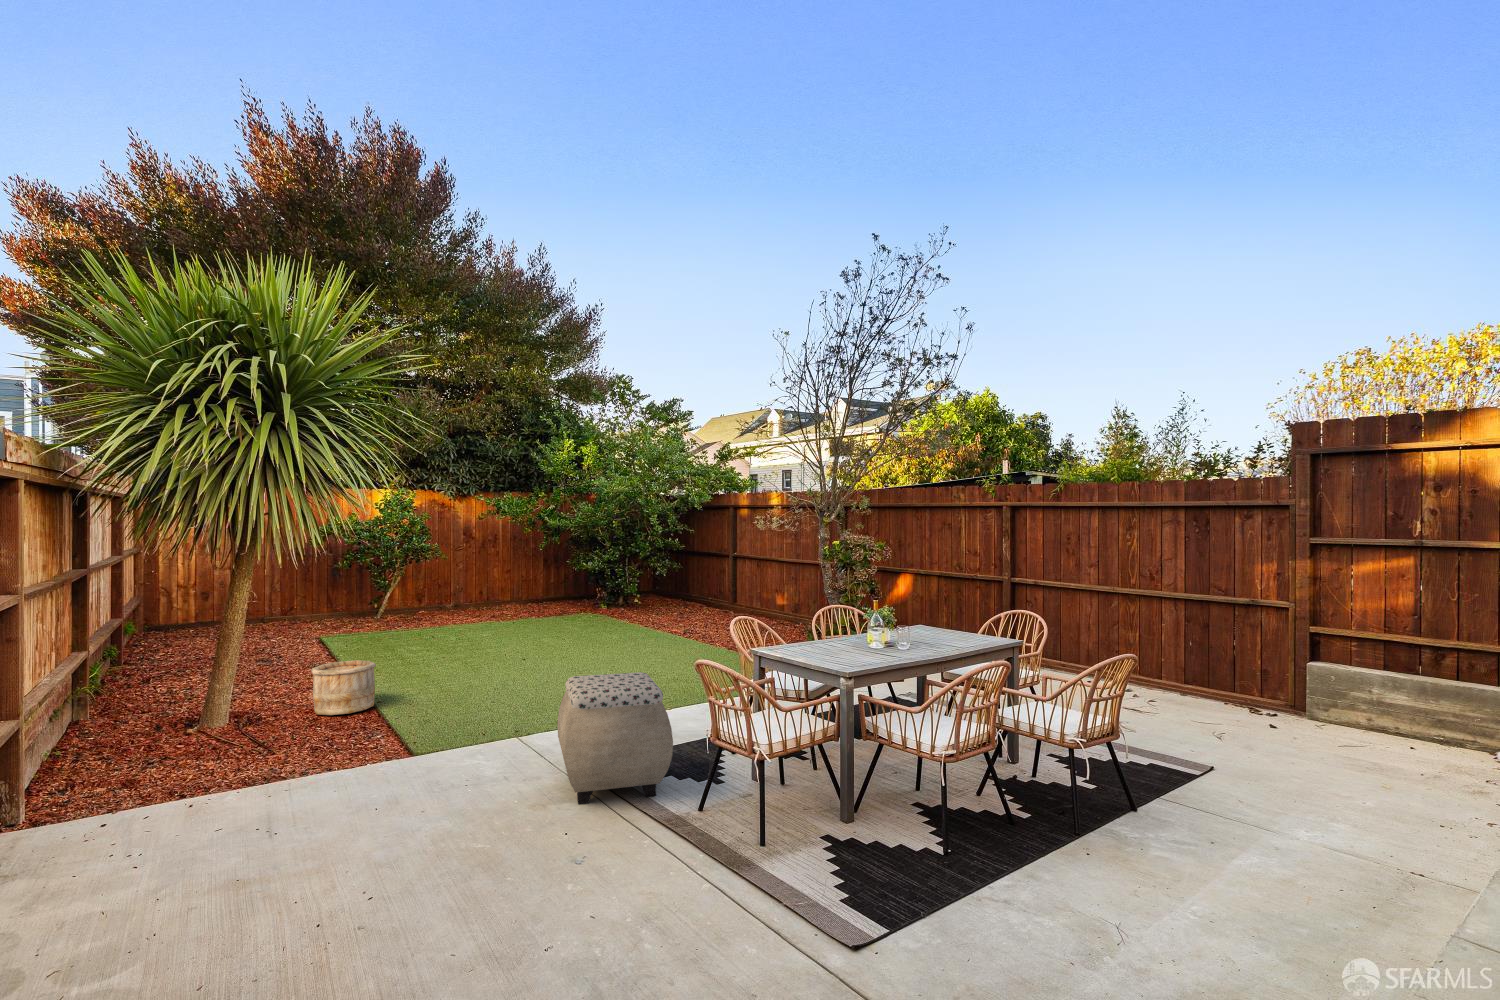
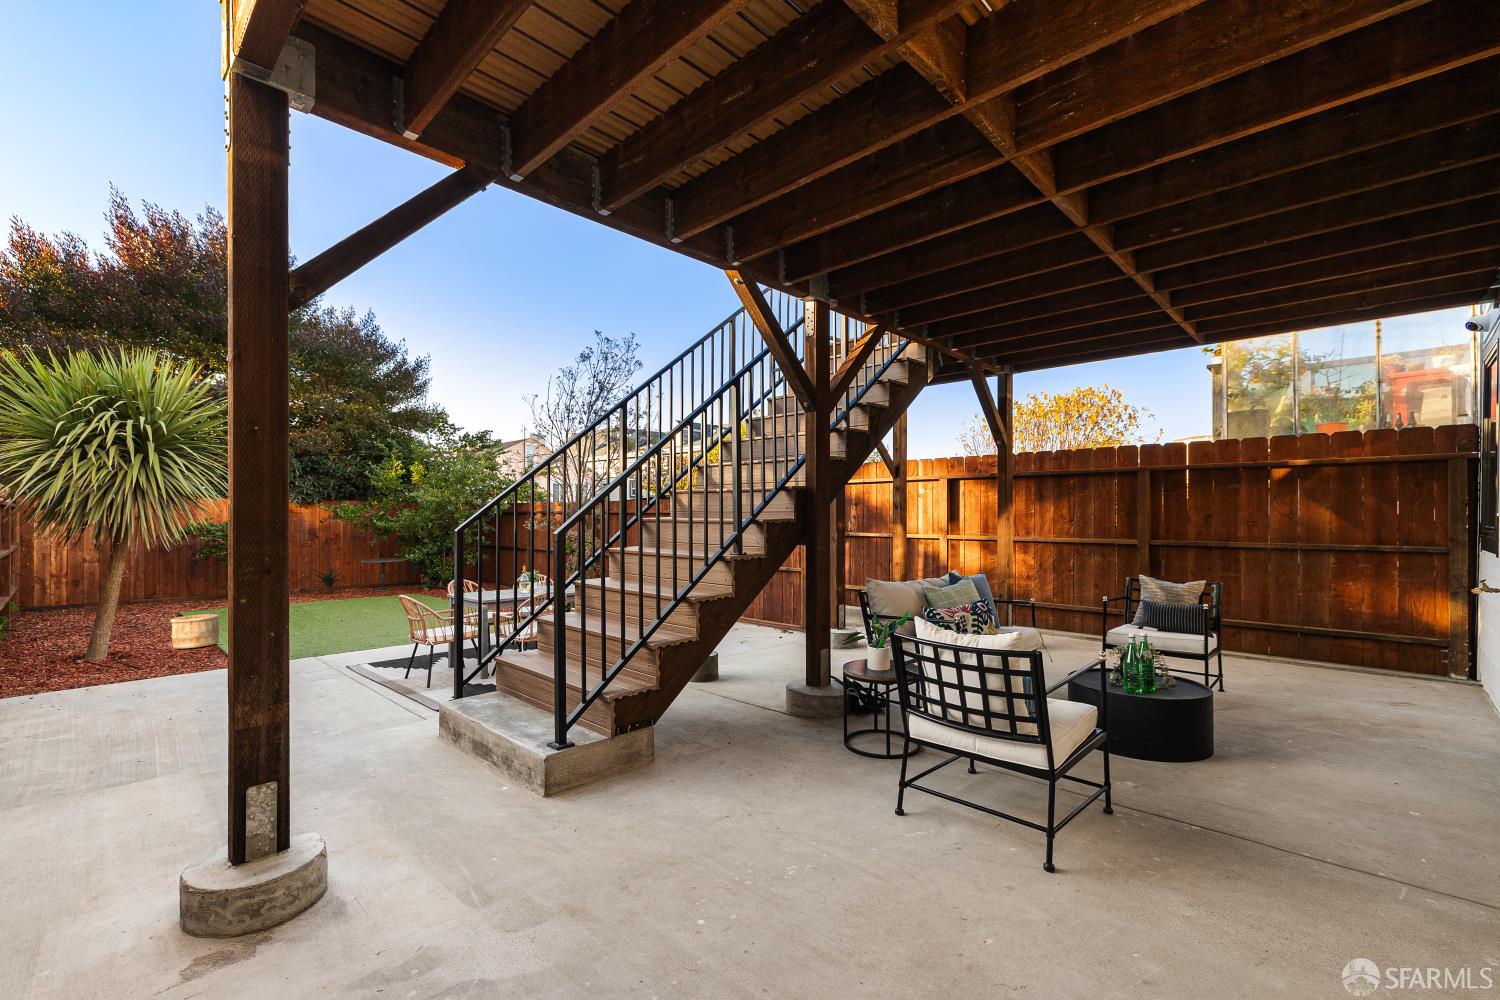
side table: none [527,568,579,611] -> present [361,558,404,591]
potted plant: none [469,579,505,613] -> present [311,568,342,594]
ottoman: present [557,672,673,804] -> none [336,606,405,678]

